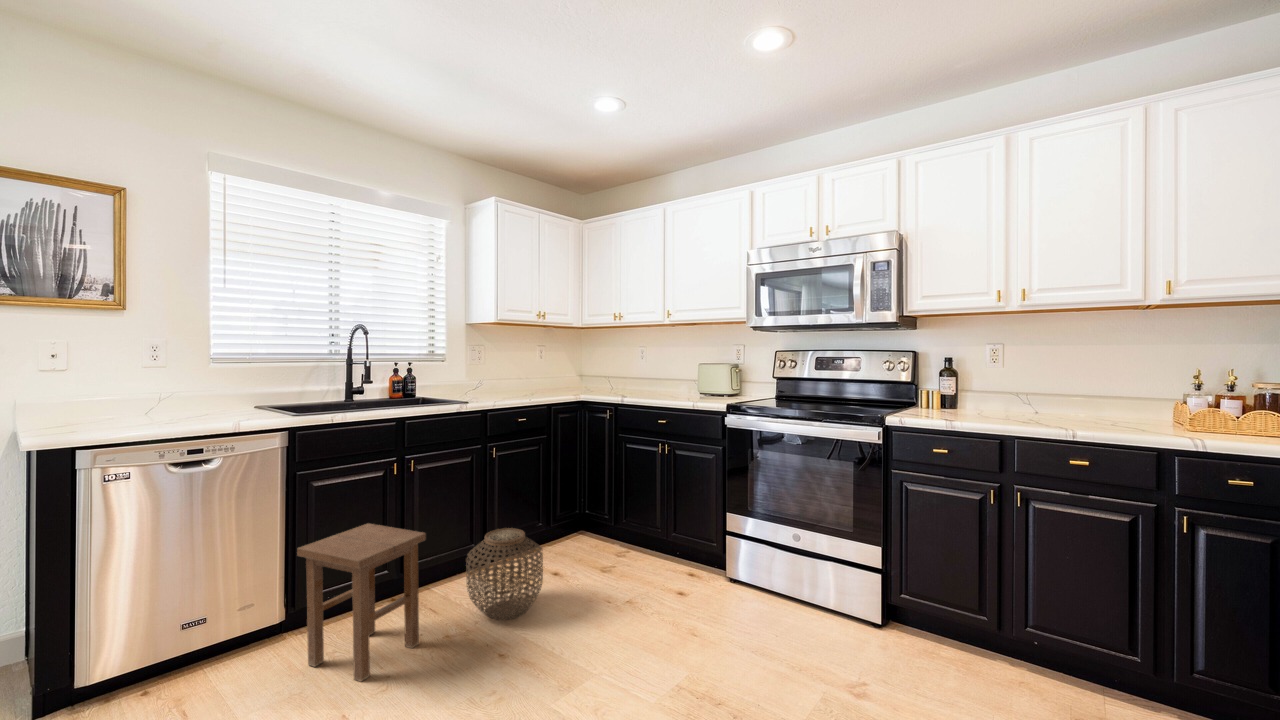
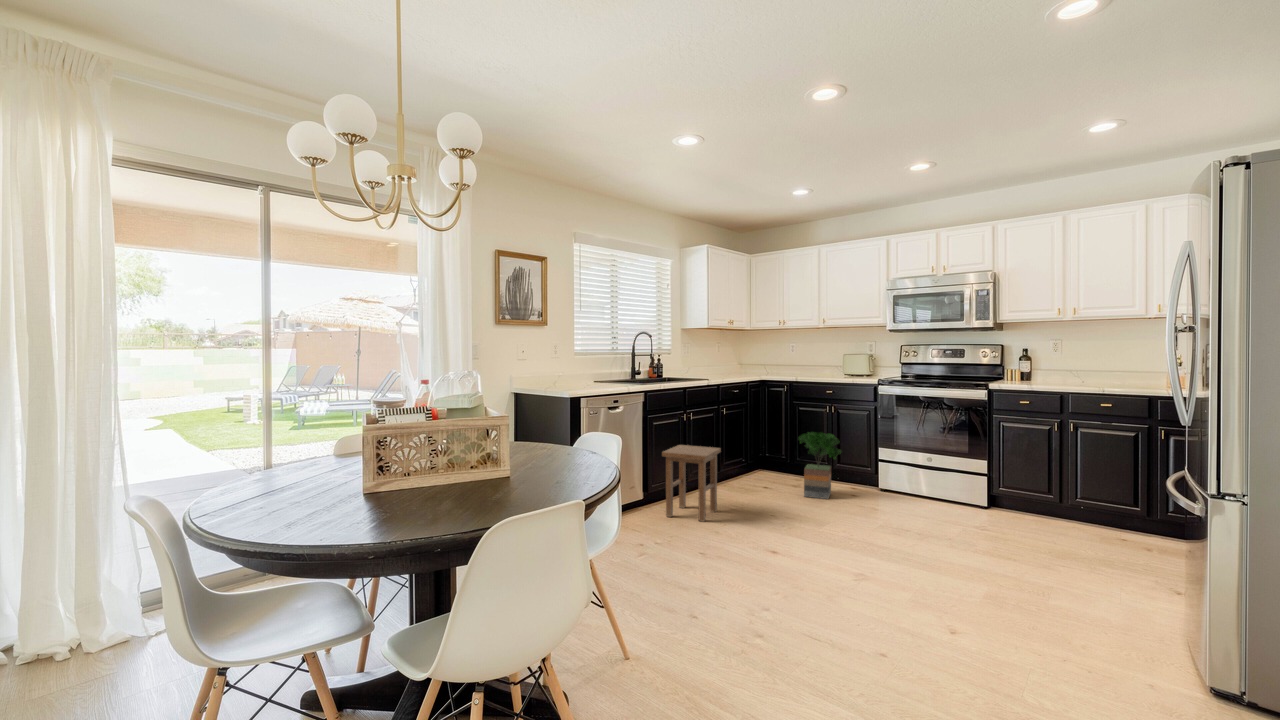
potted tree: none [594,489,661,605] -> present [799,432,841,499]
woven basket: present [466,528,543,620] -> none [730,452,775,504]

